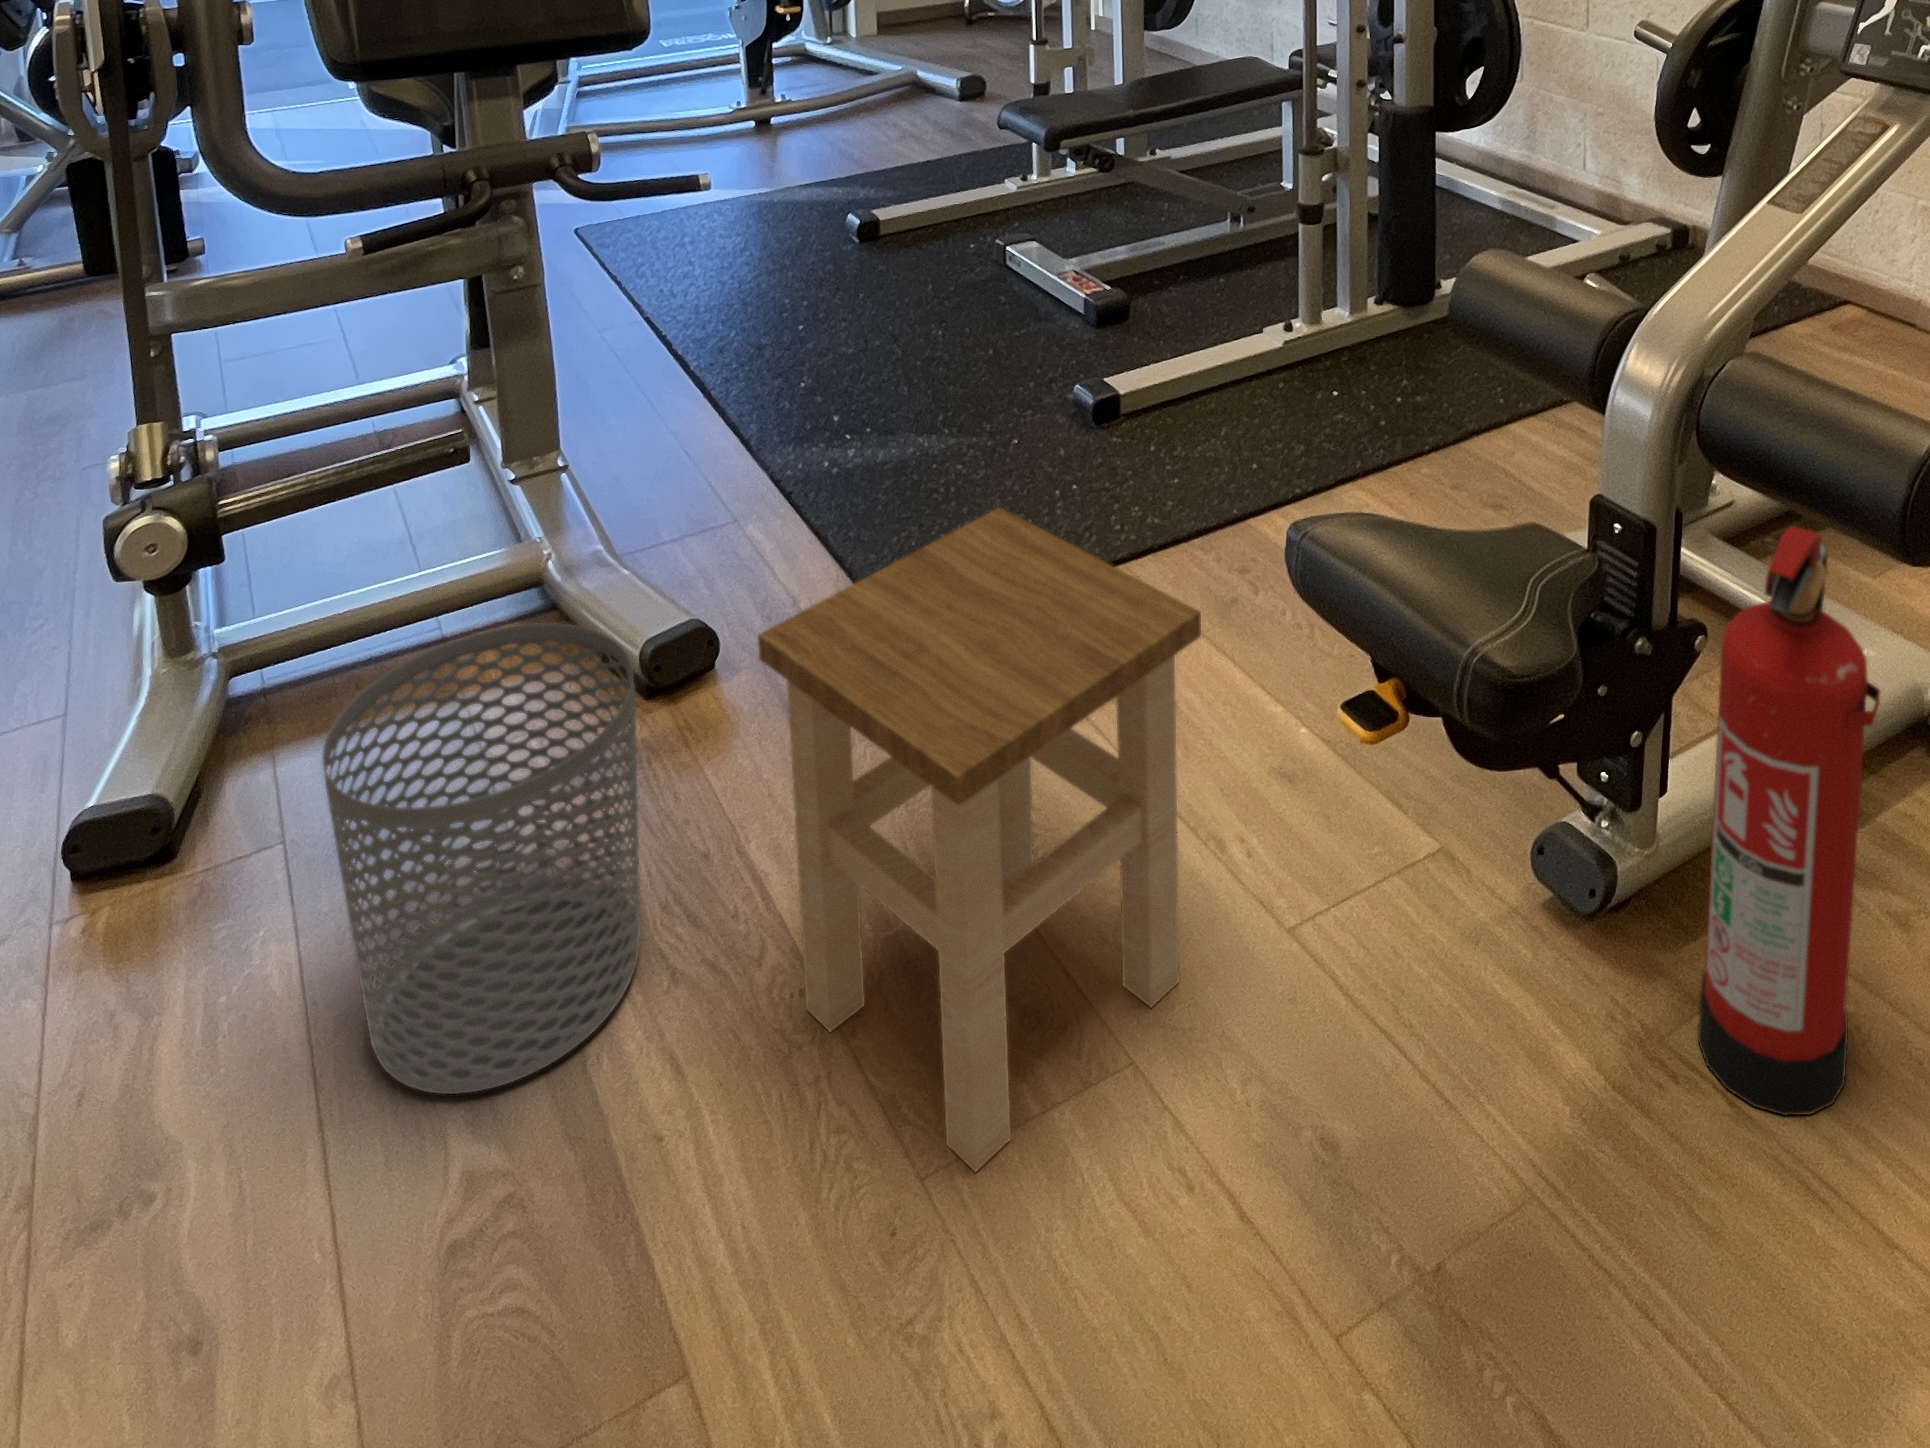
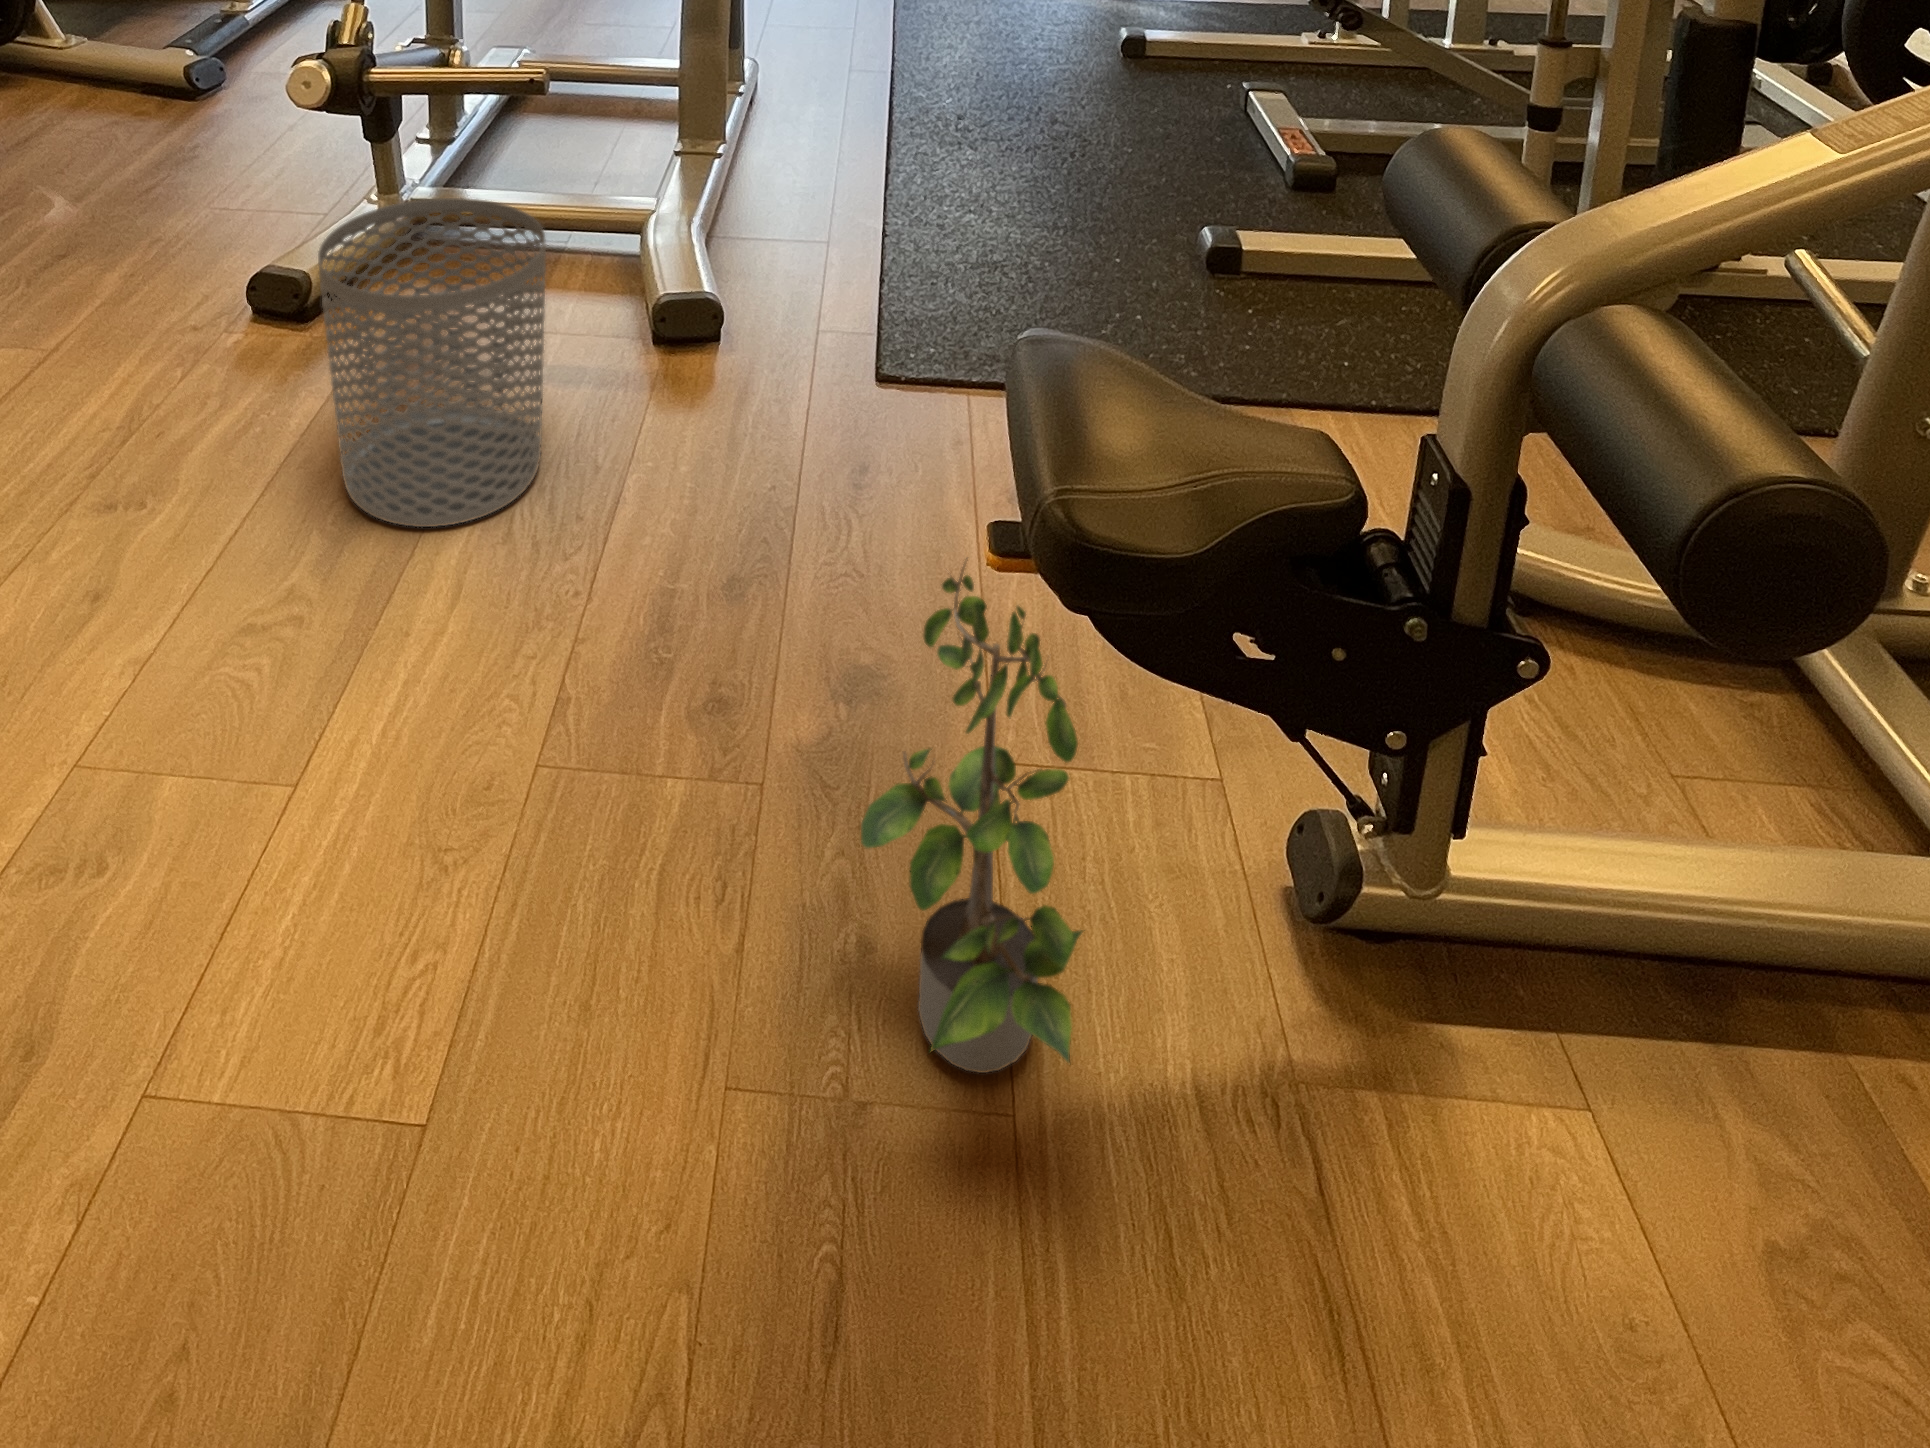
stool: present [758,508,1201,1171] -> none [572,233,904,758]
fire extinguisher: present [1698,526,1880,1115] -> none [1327,521,1629,1283]
potted plant: none [1350,745,1642,1208] -> present [861,567,1083,1073]

